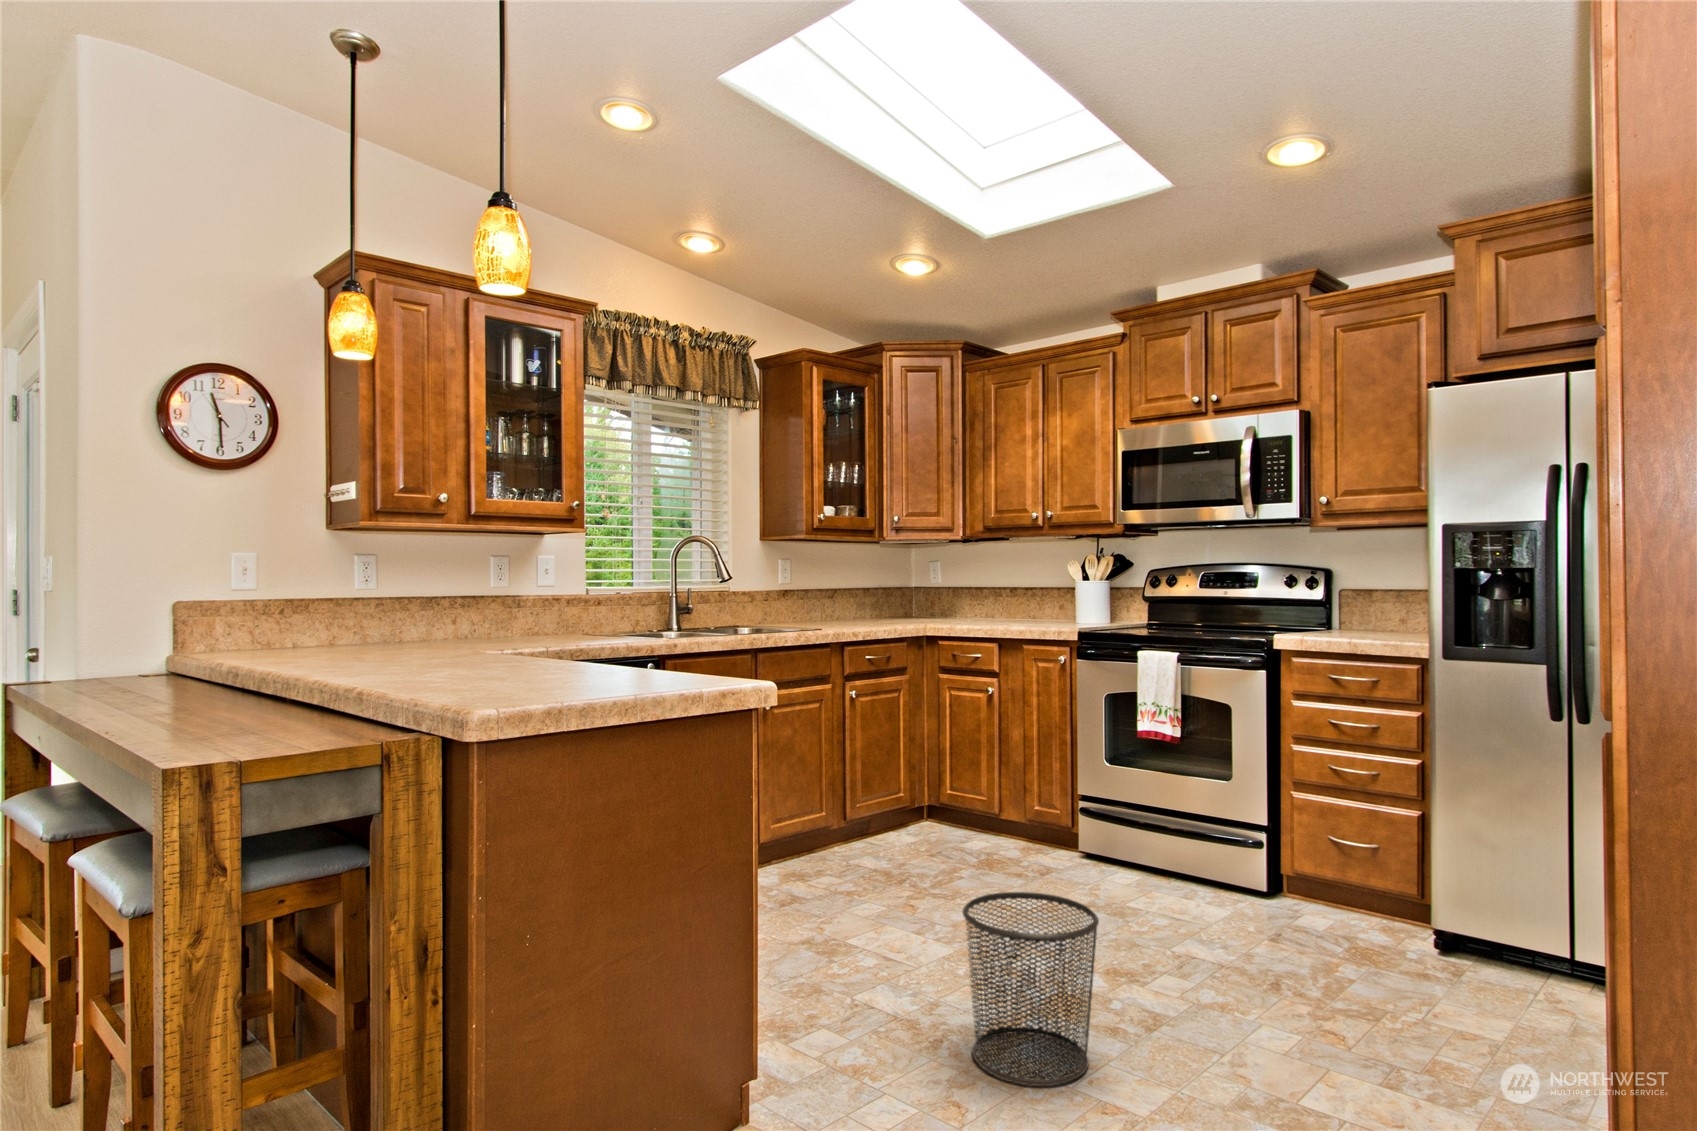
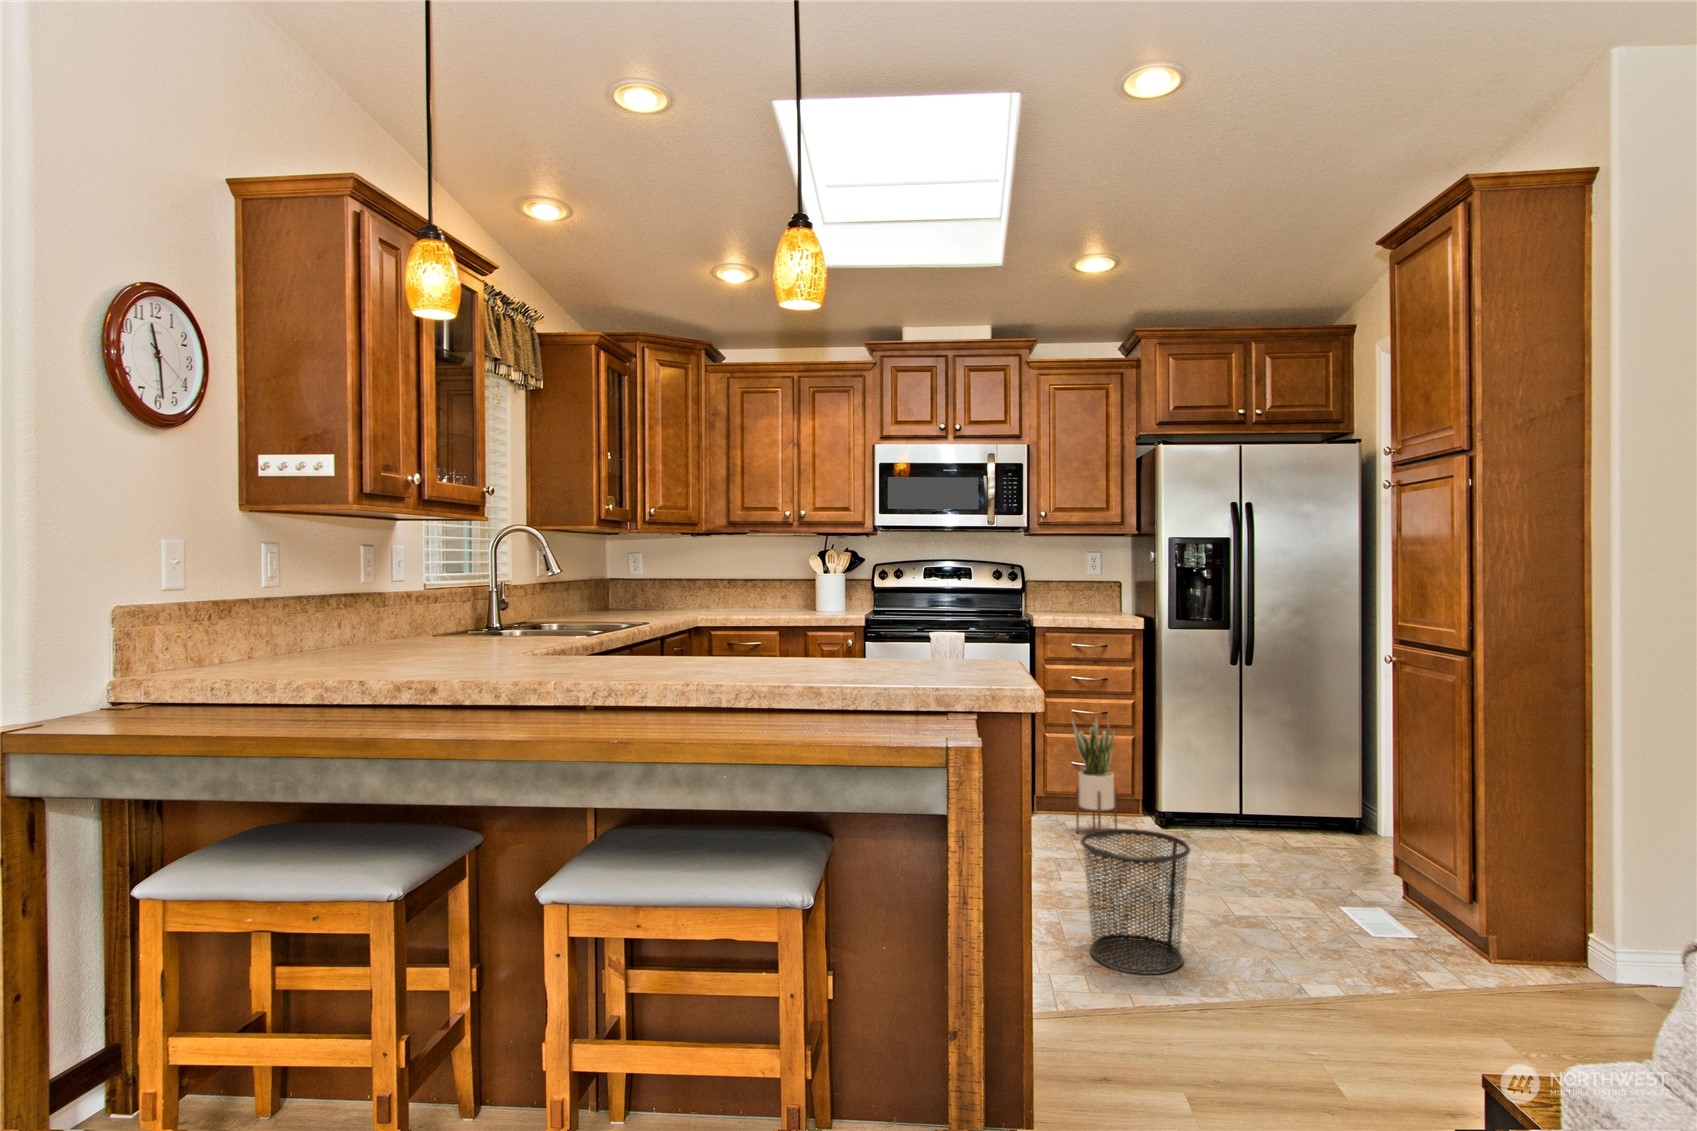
potted plant: none [1263,771,1341,941] -> present [1072,720,1117,838]

